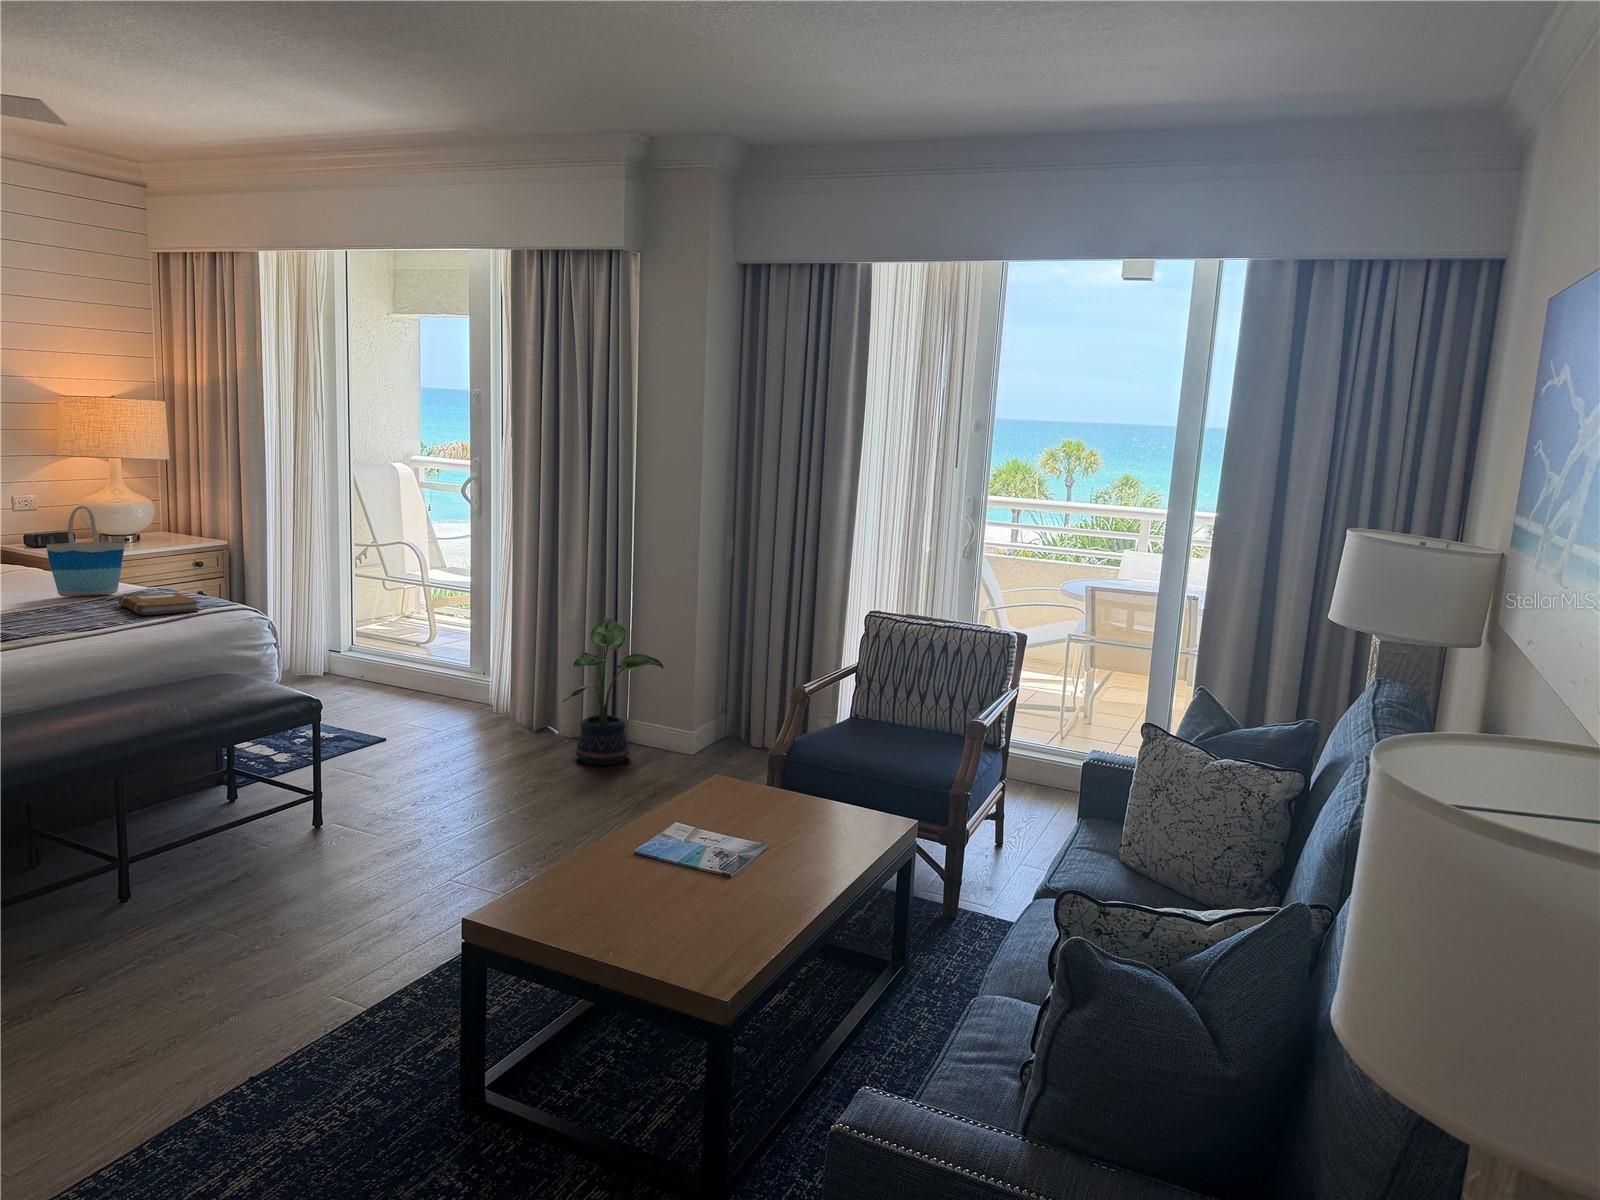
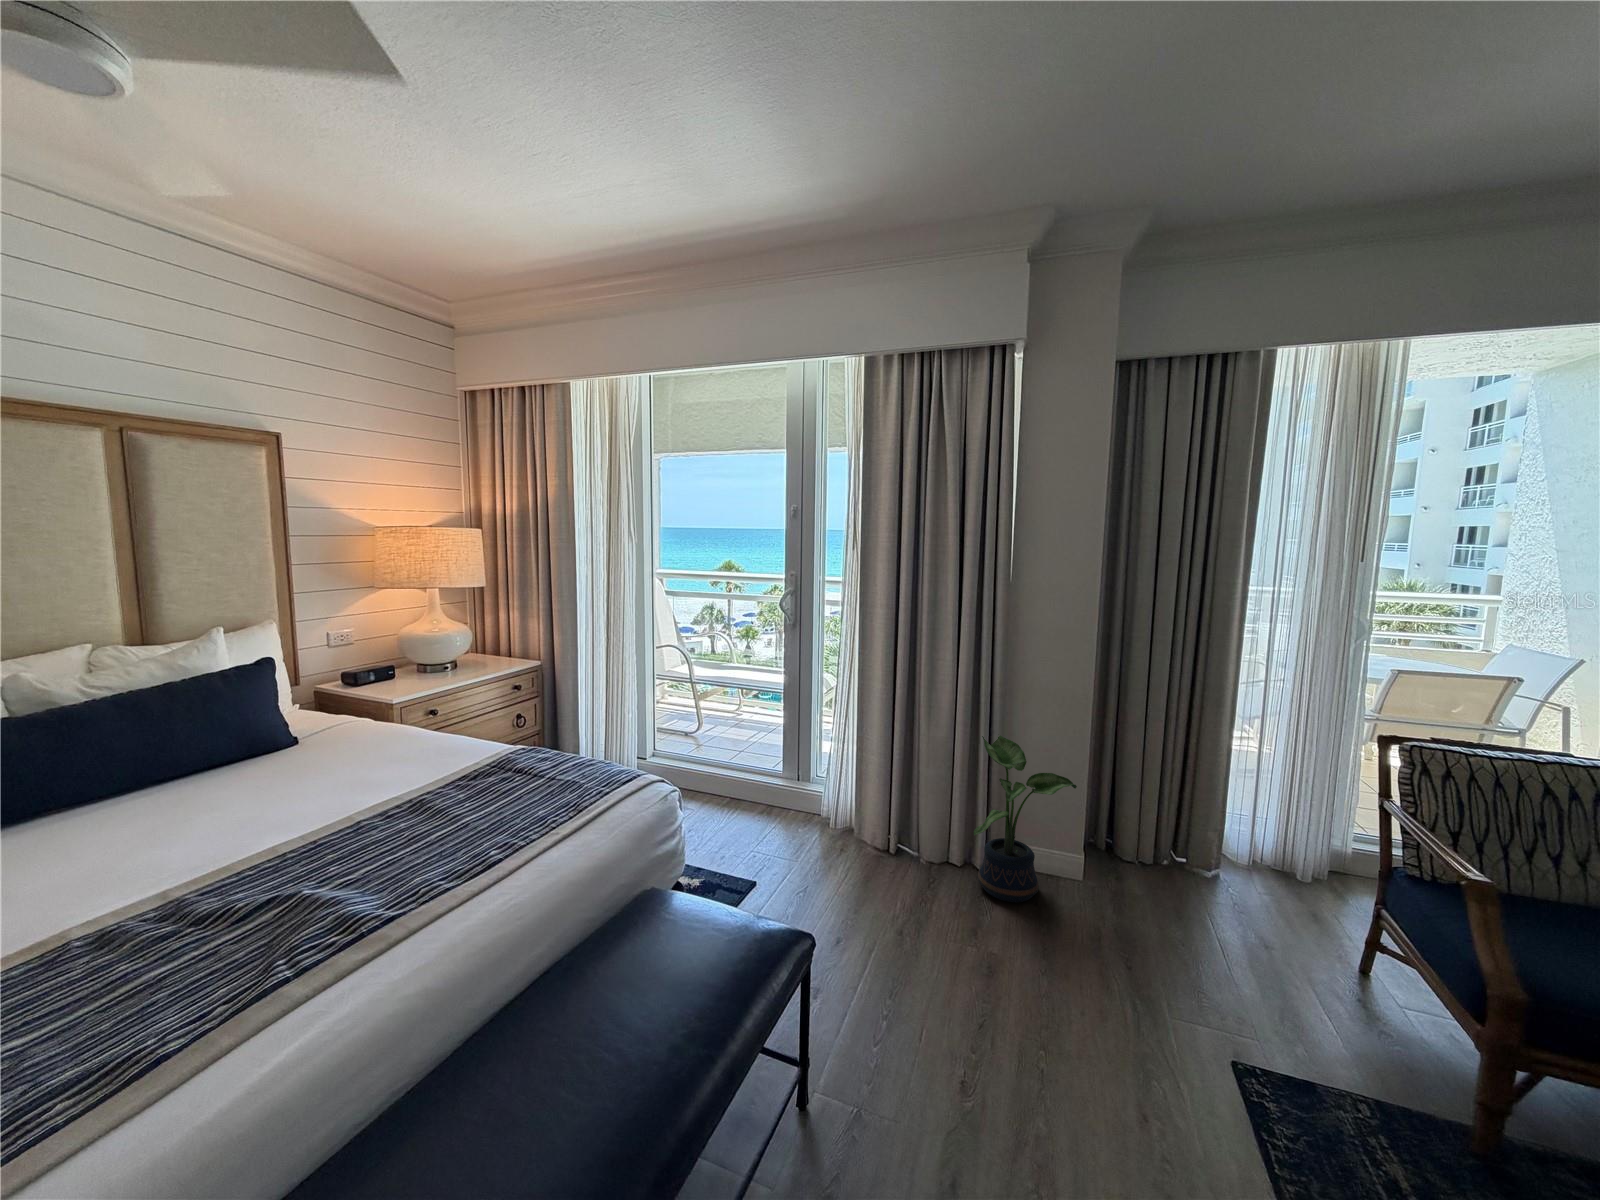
tote bag: present [47,506,125,597] -> none [405,658,500,781]
notebook: present [119,592,200,615] -> none [509,762,621,816]

